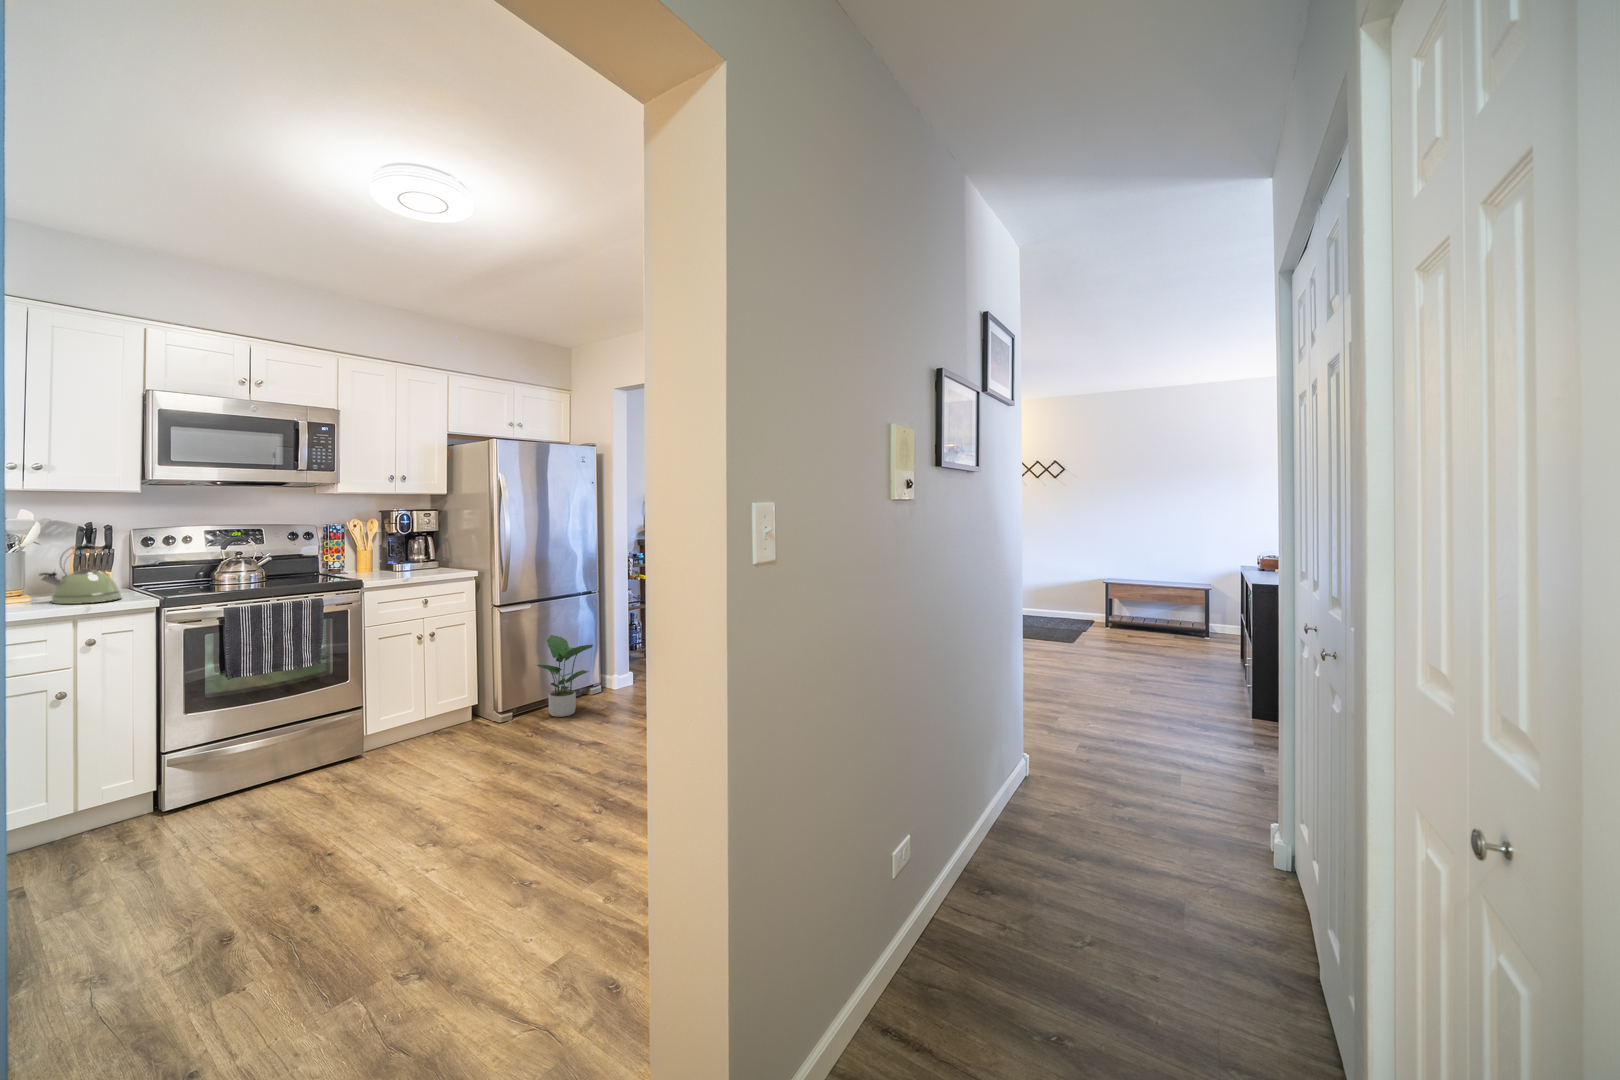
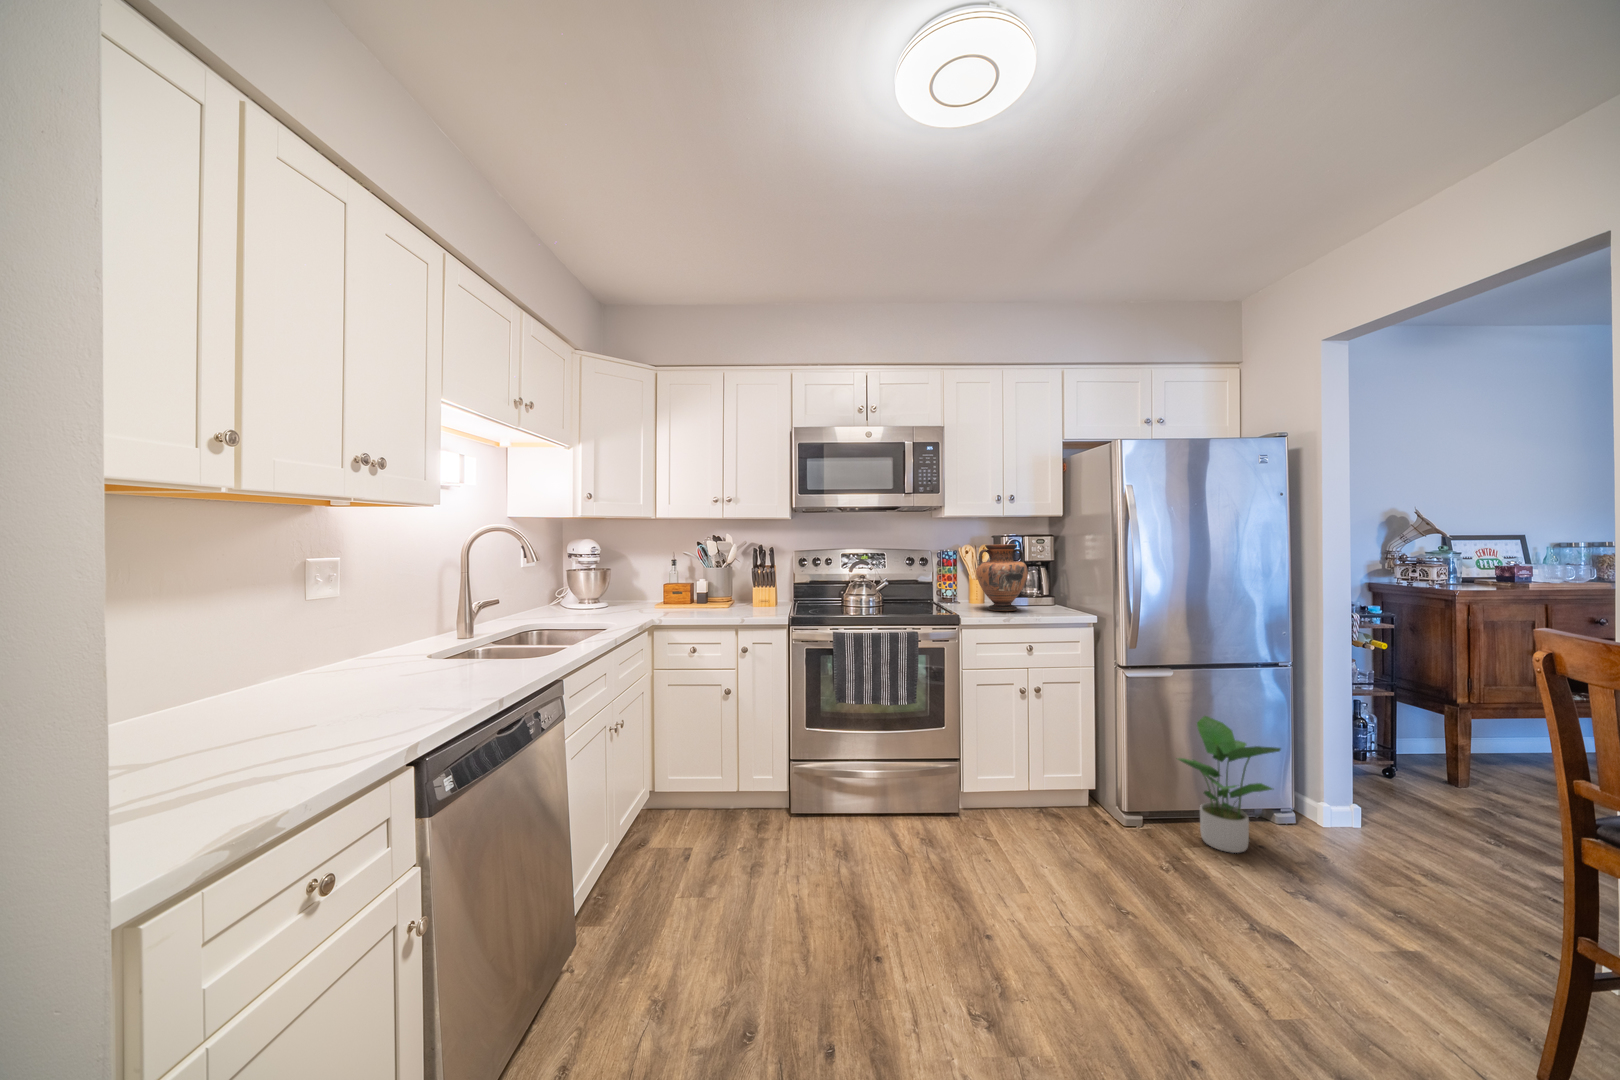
vase: none [370,518,419,577] -> present [976,544,1028,611]
kettle: present [40,549,122,604] -> none [718,562,767,613]

